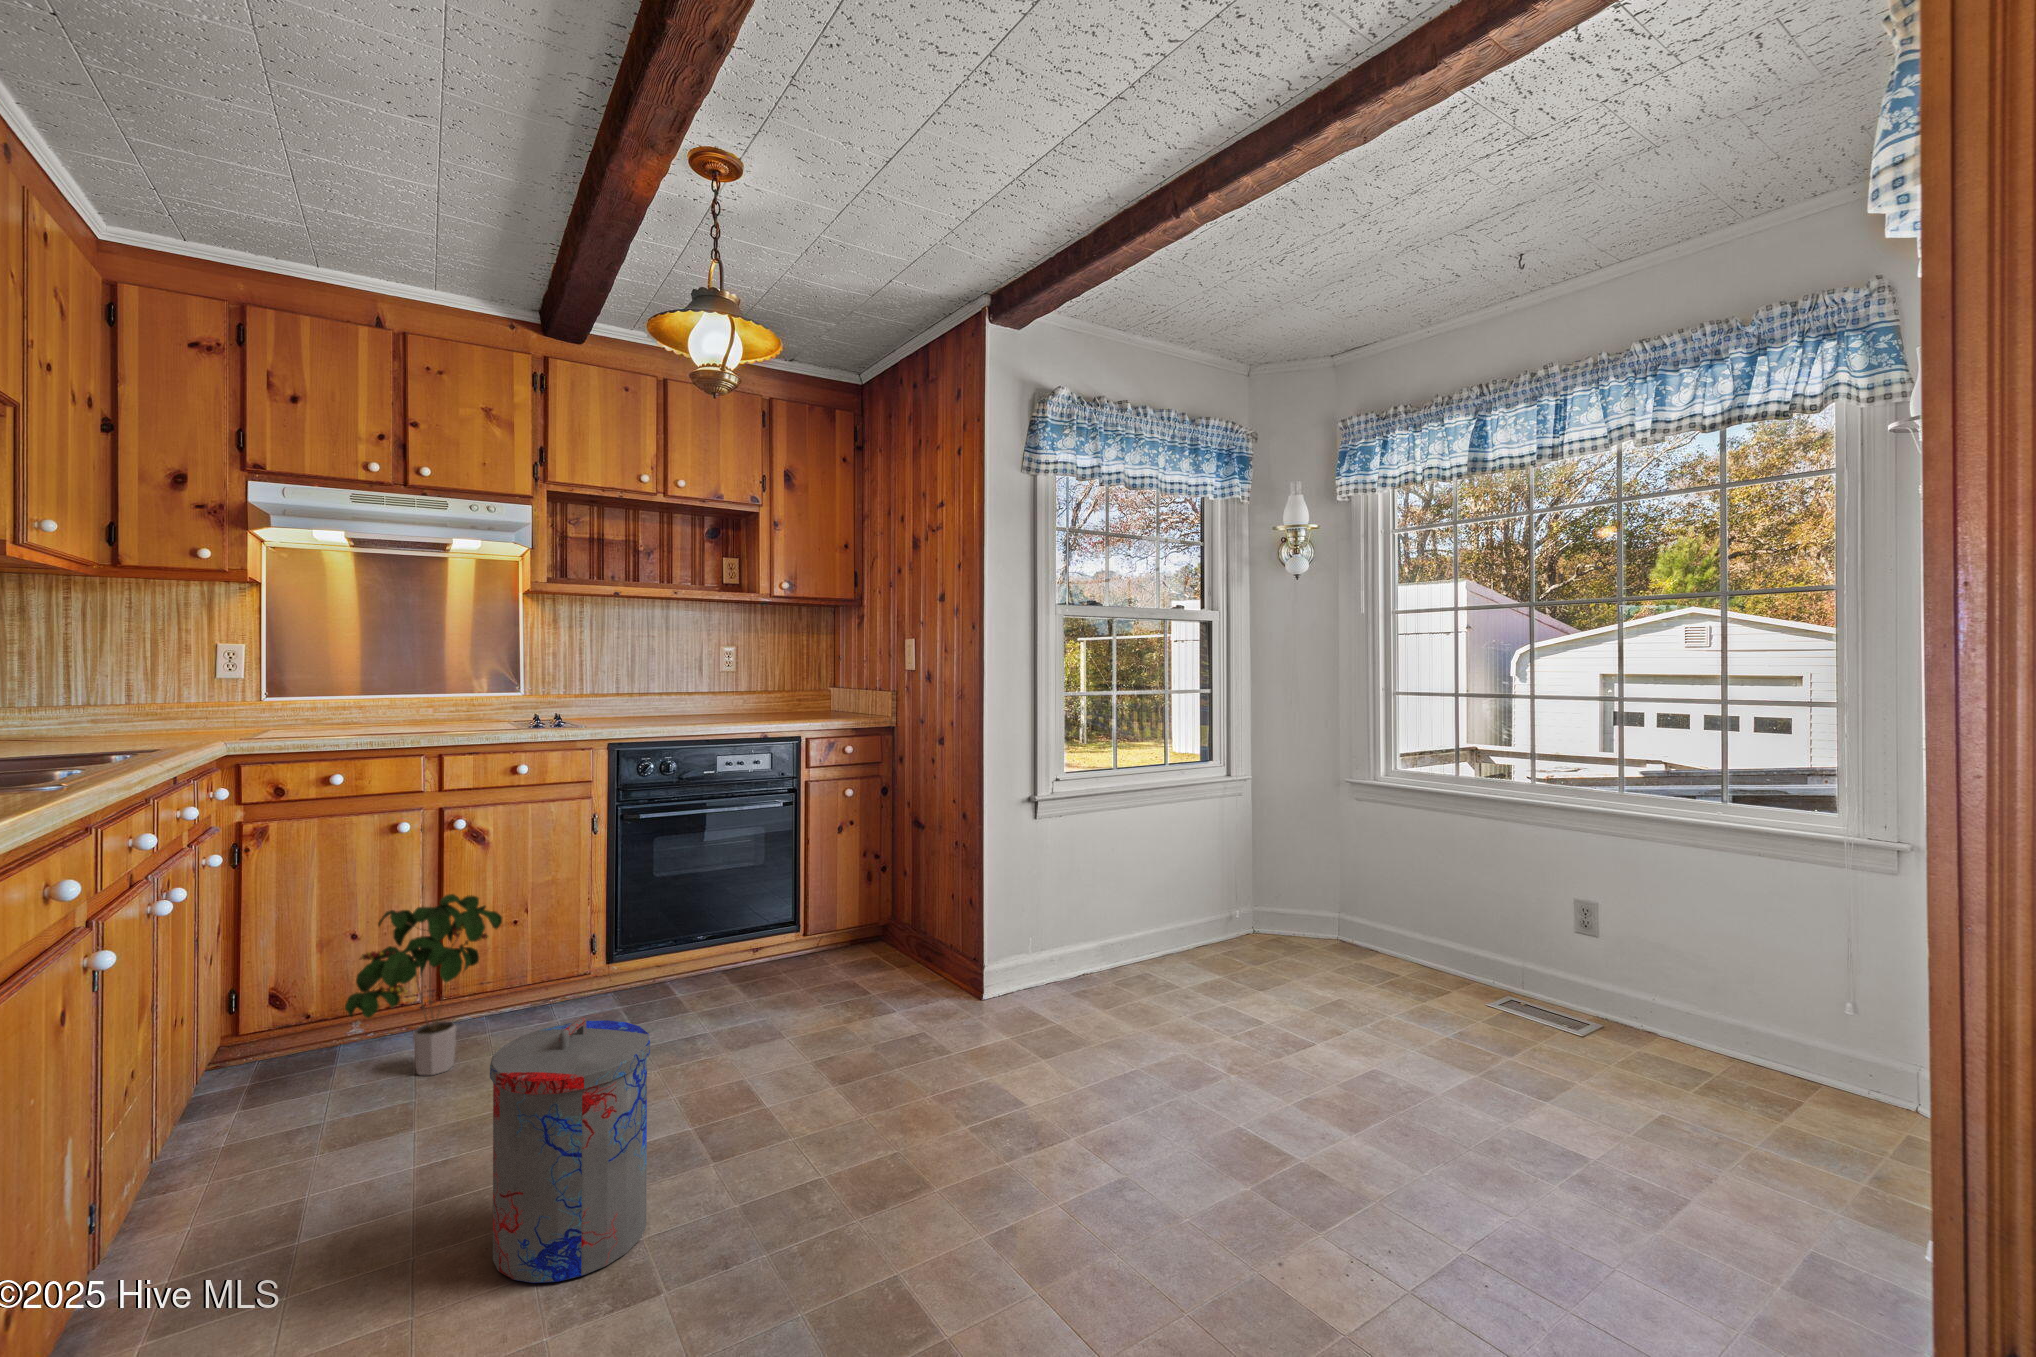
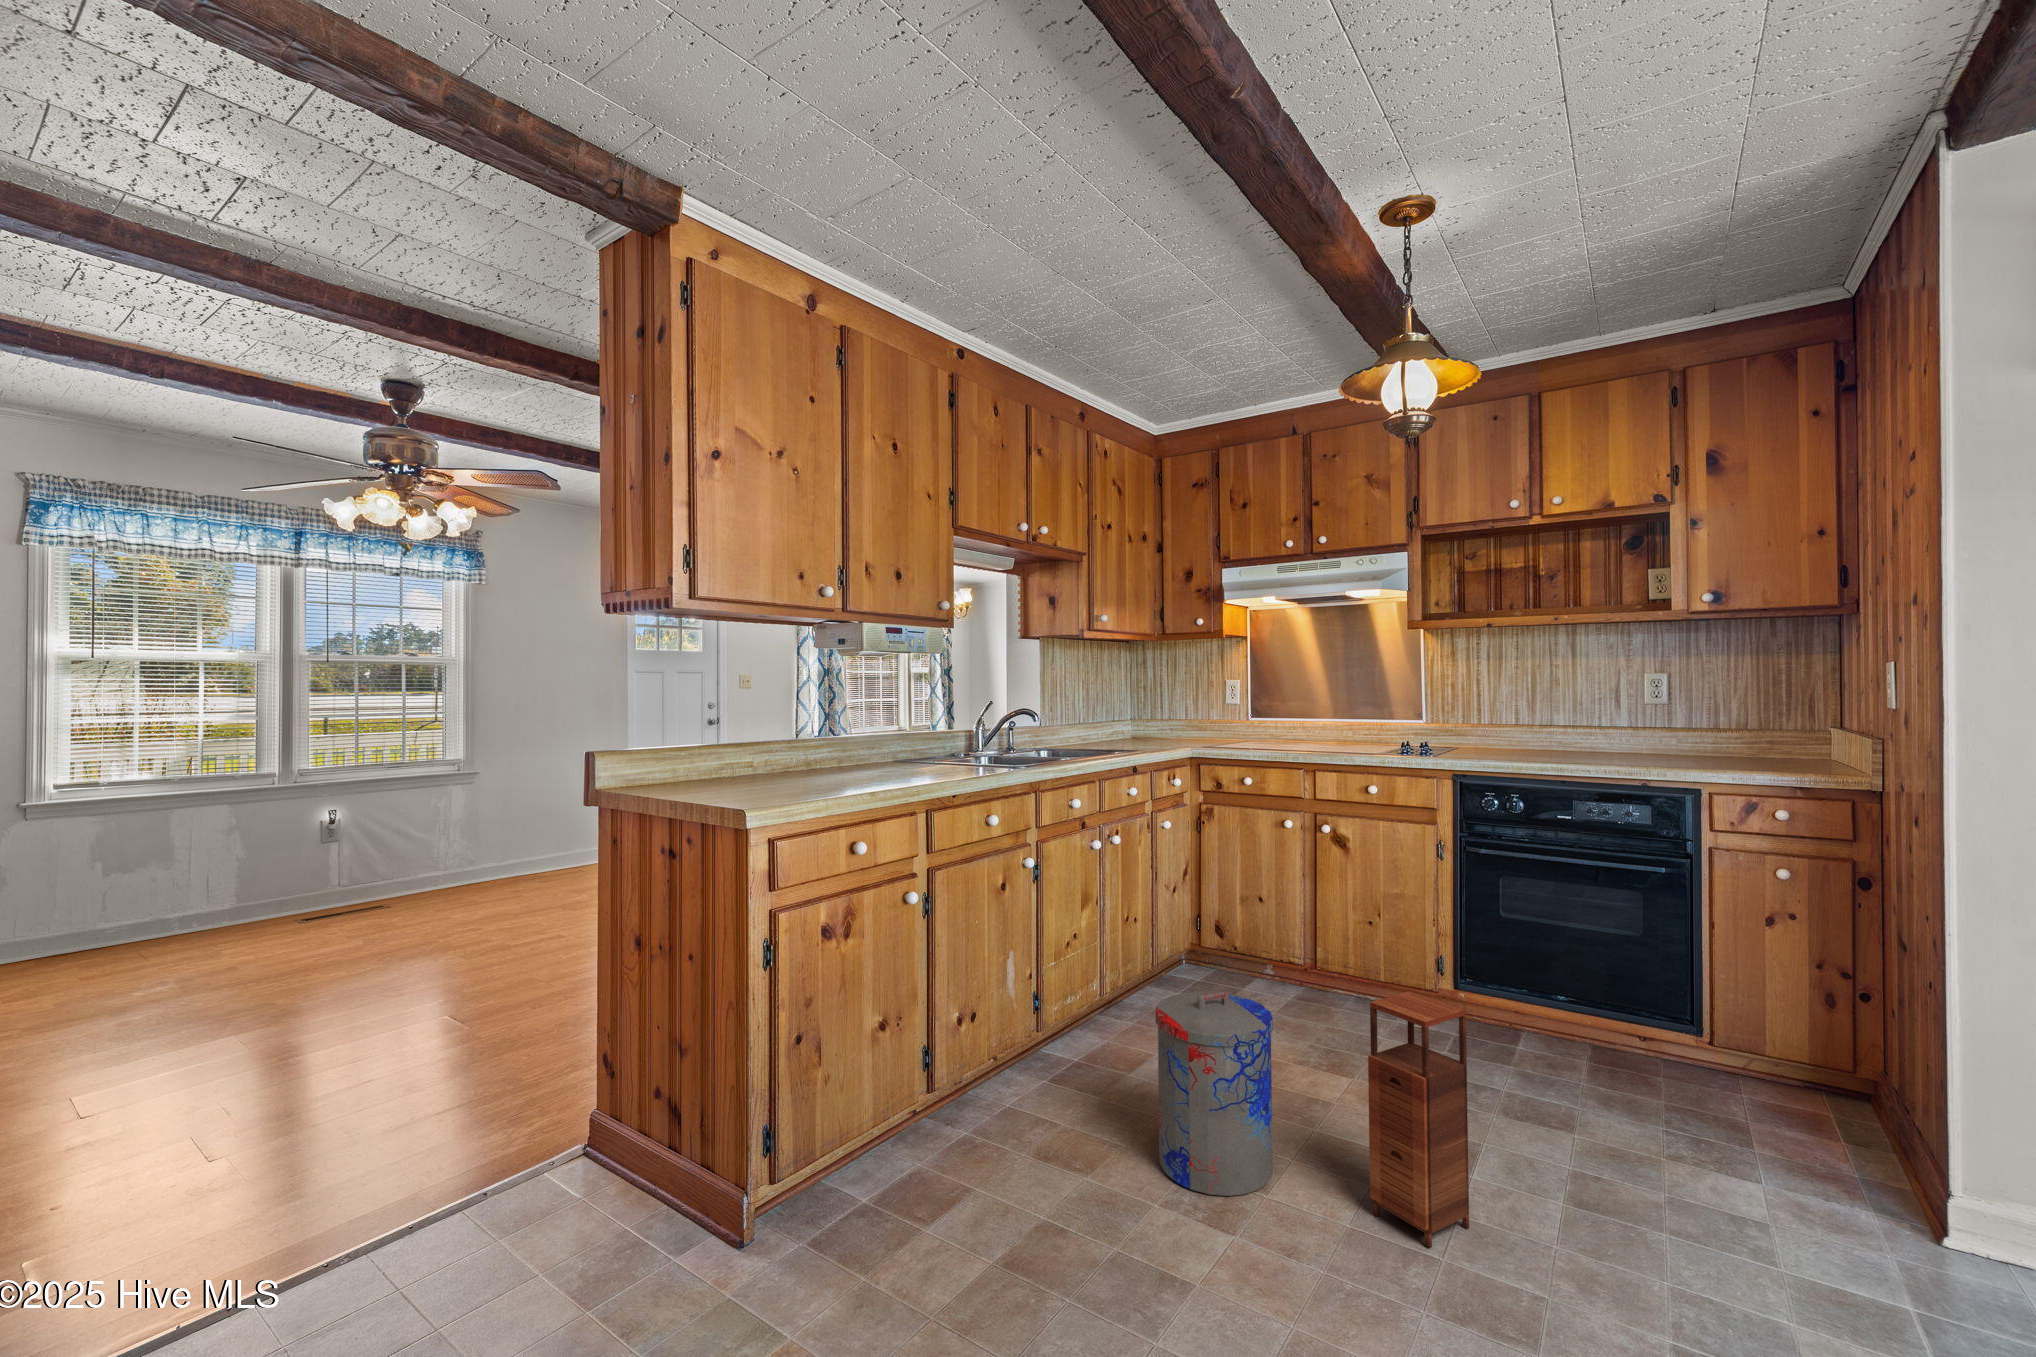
potted plant: present [345,894,502,1075] -> none [1214,881,1340,1020]
storage cabinet: none [756,943,823,1178] -> present [1368,991,1469,1248]

